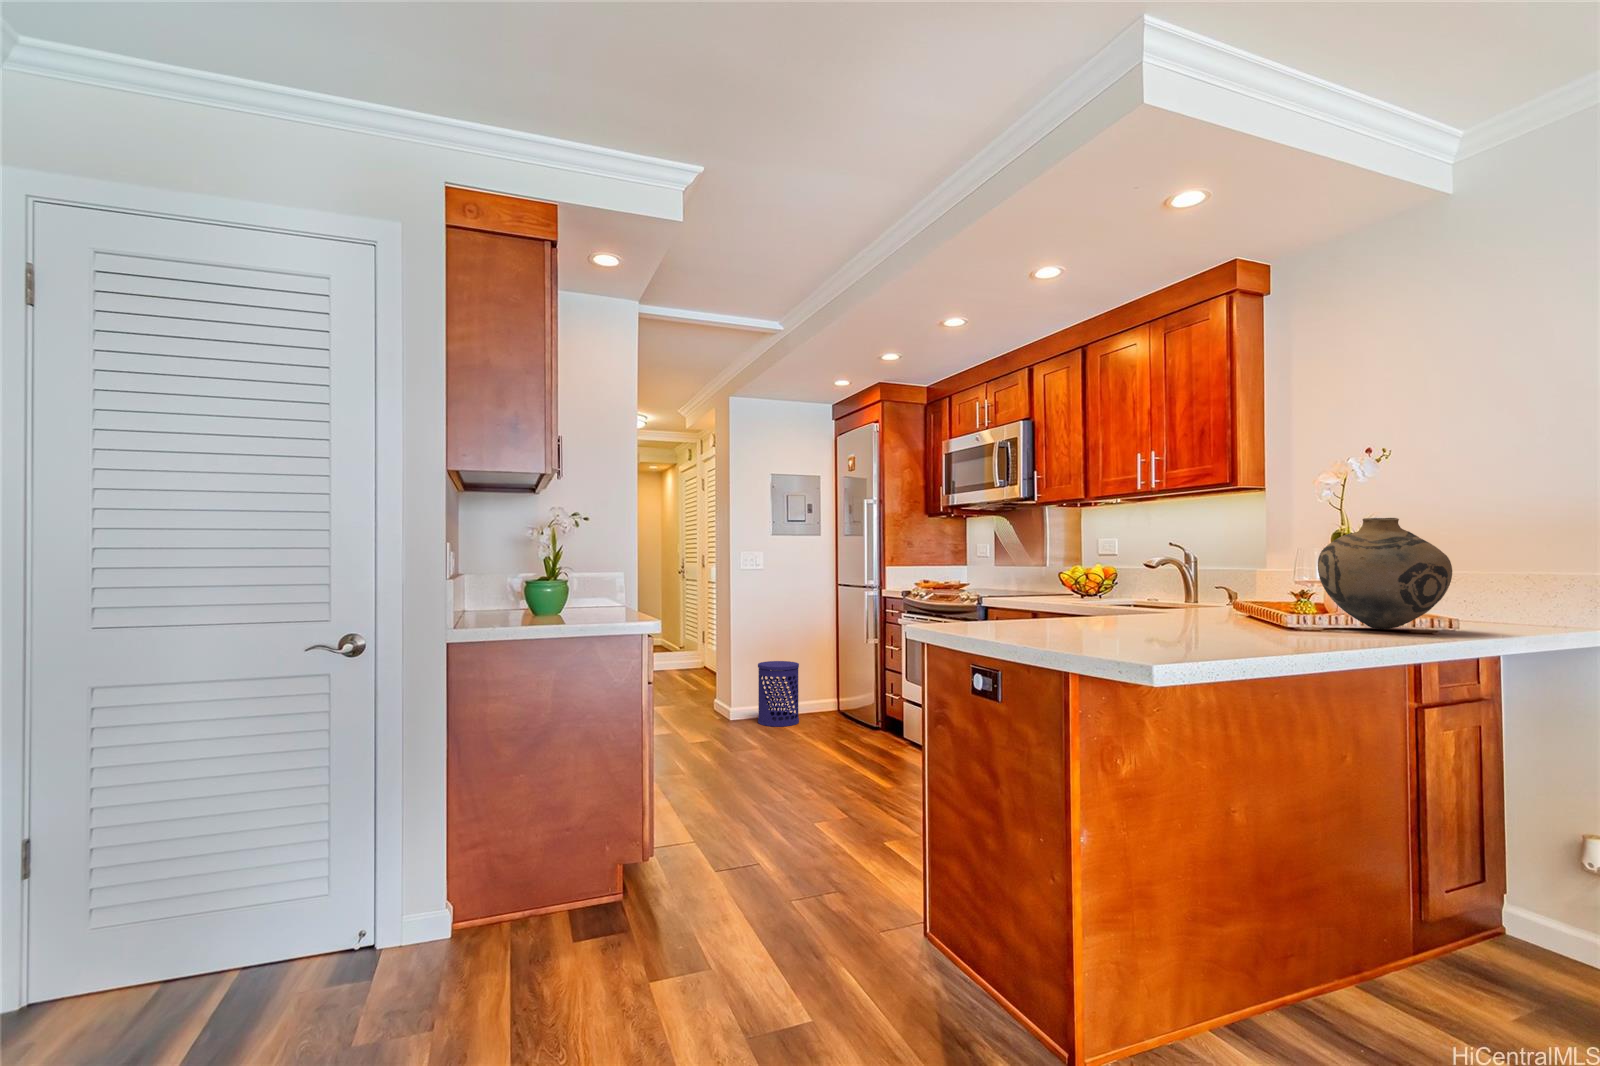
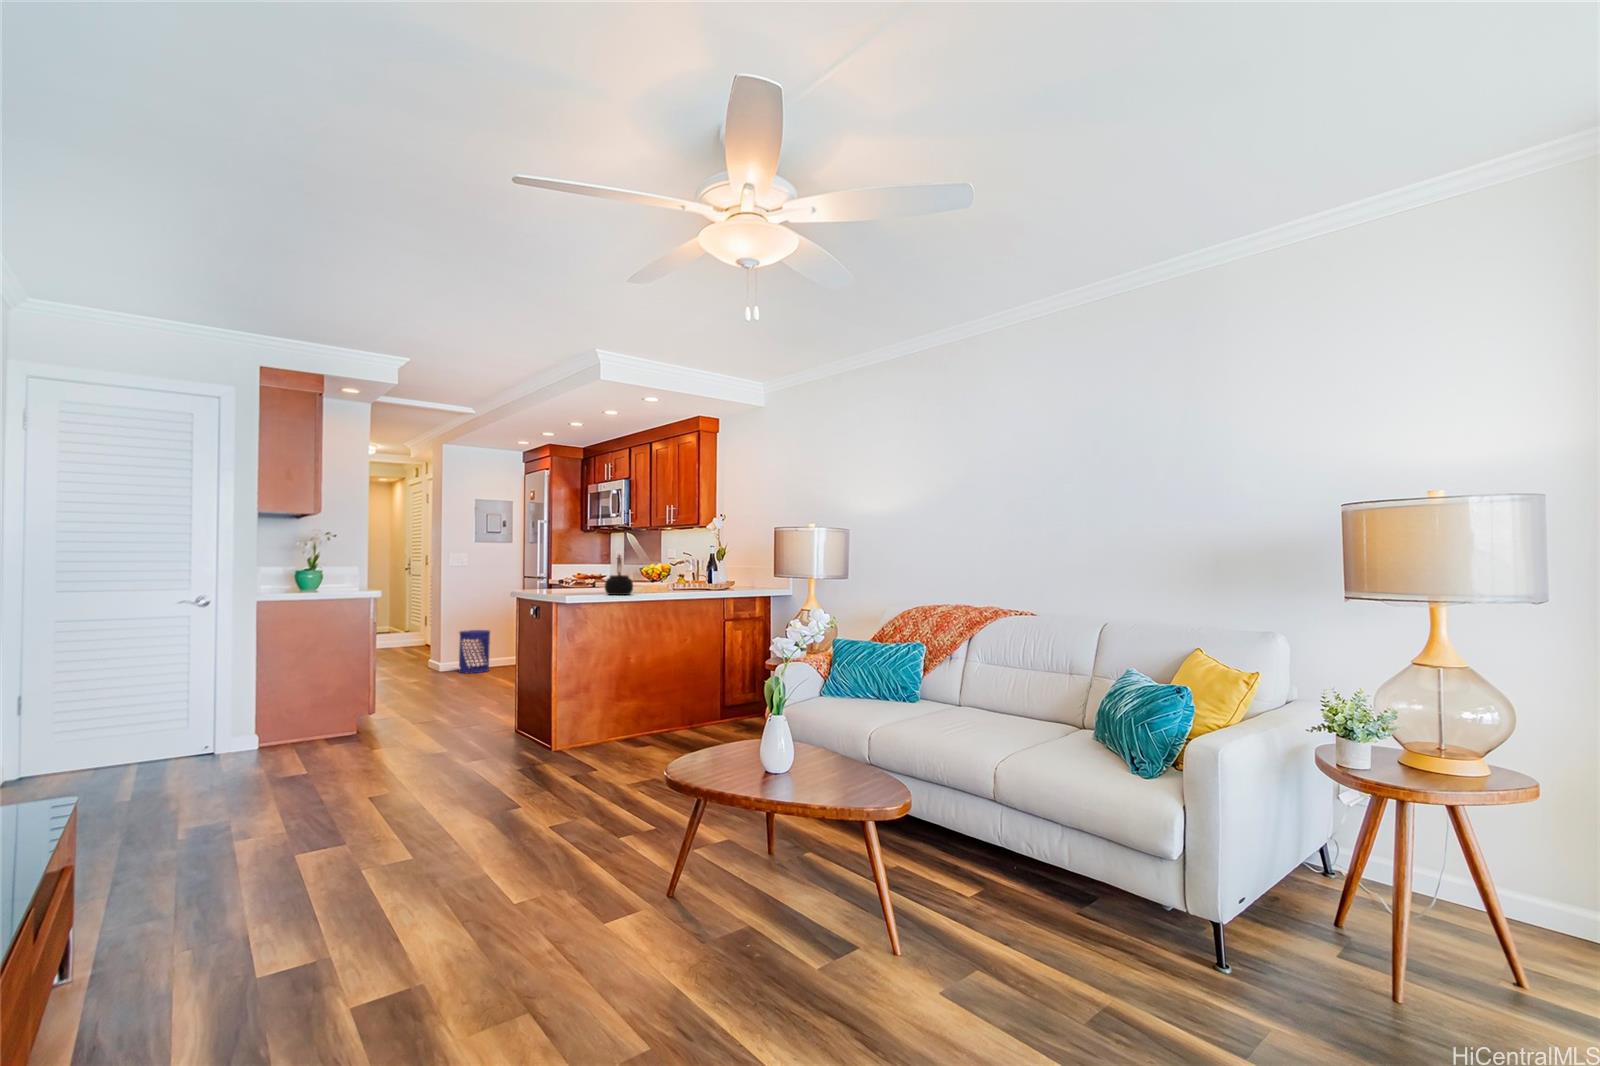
vase: present [1318,518,1452,629] -> none [679,548,721,592]
teapot: none [1194,533,1281,645] -> present [605,554,633,595]

